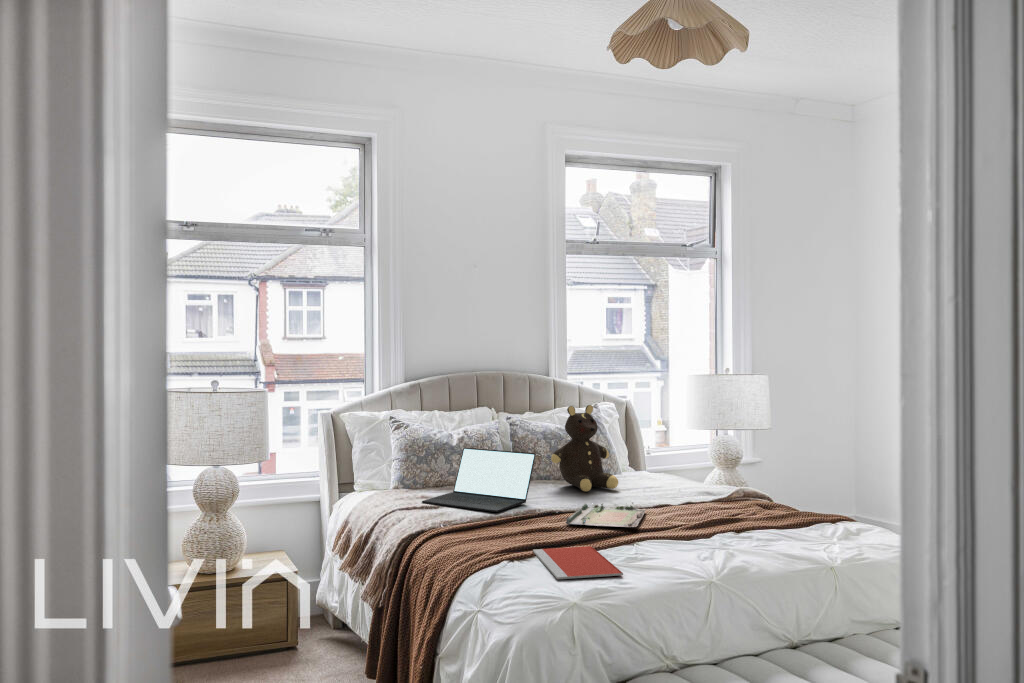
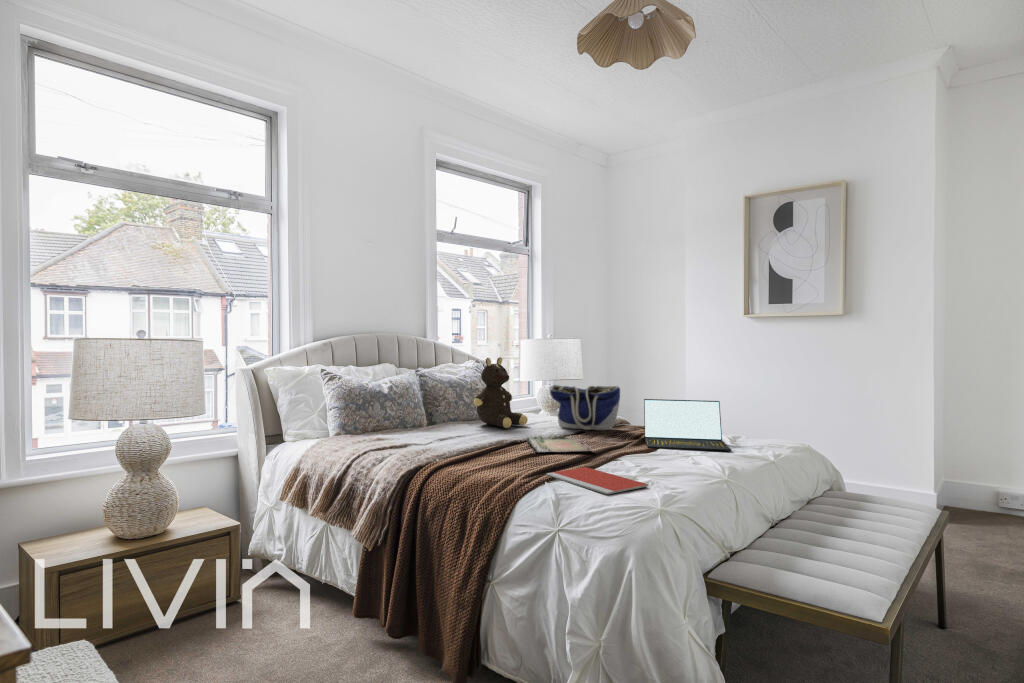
tote bag: none [640,441,728,502] -> present [549,385,620,430]
laptop: present [422,448,536,512] -> present [644,399,731,451]

